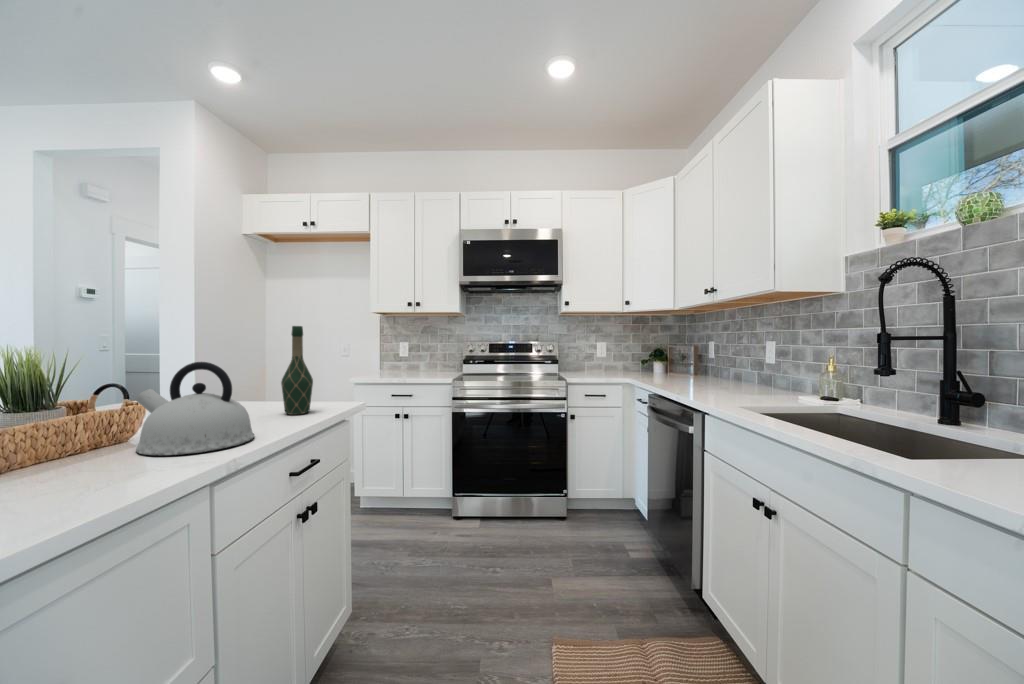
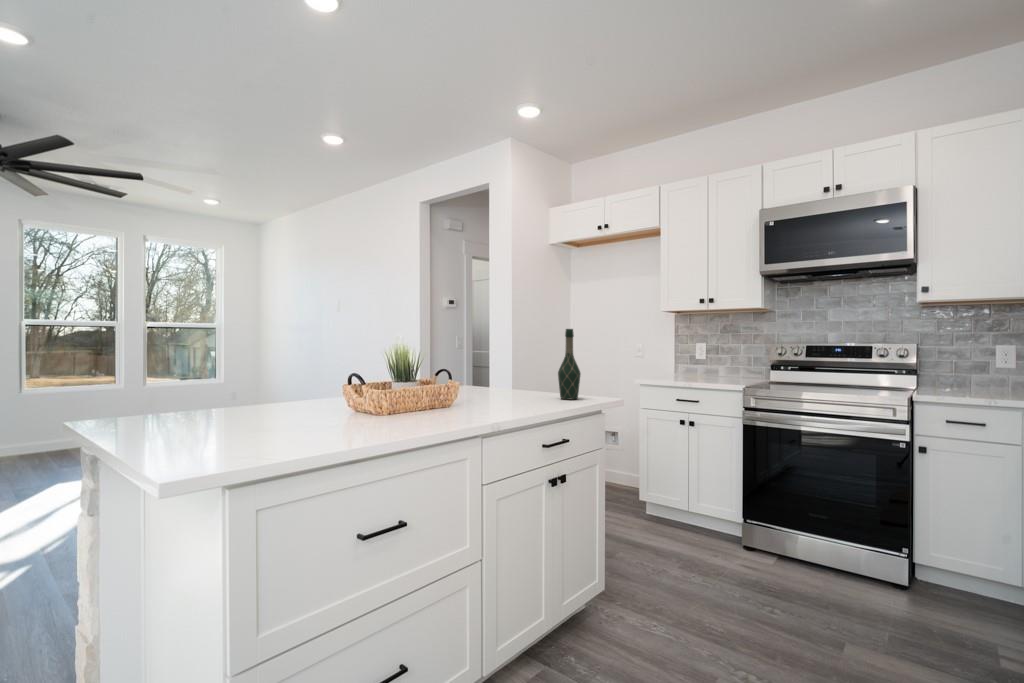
kettle: present [135,362,254,455] -> none [472,354,534,411]

